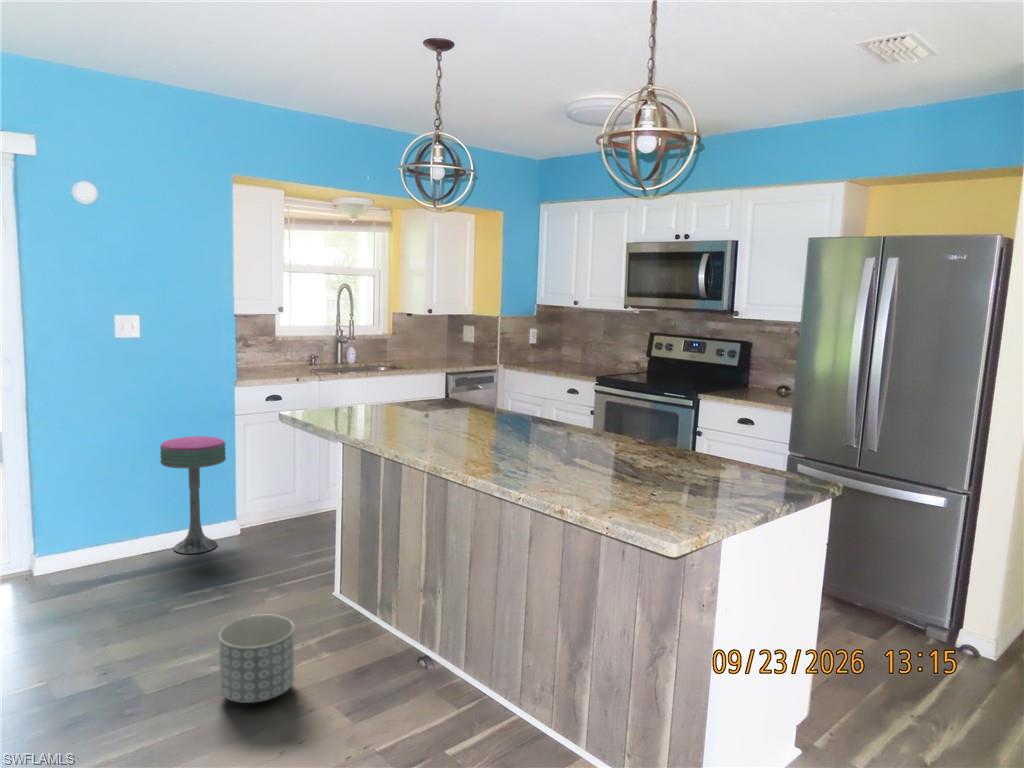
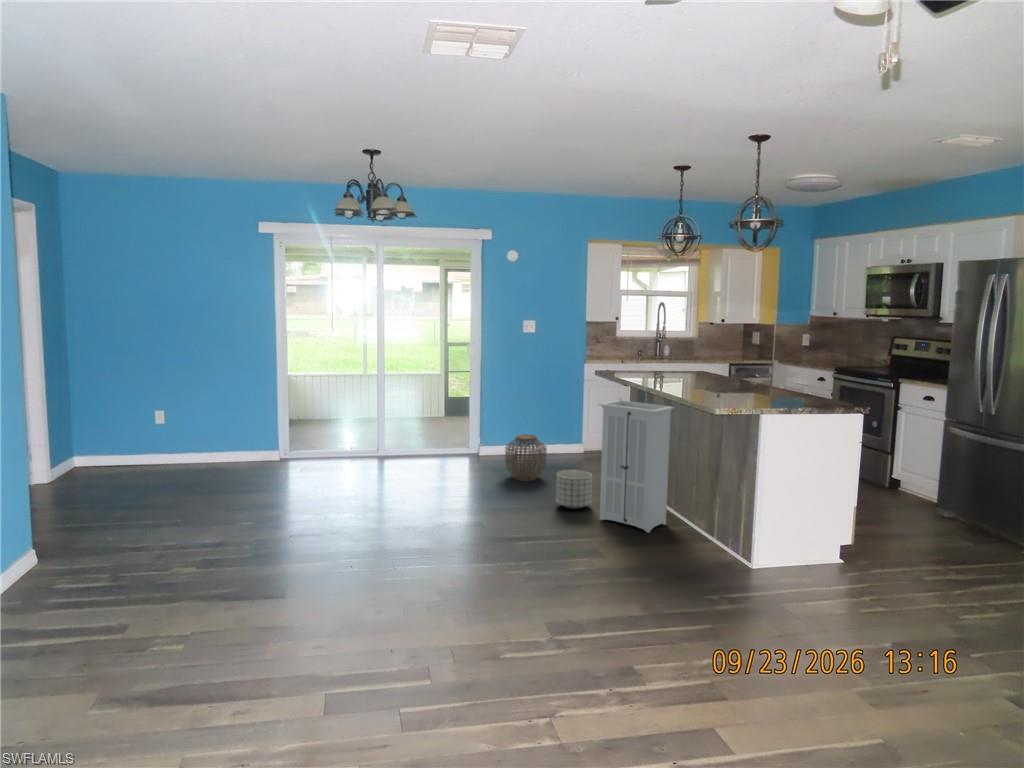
bar stool: present [160,436,226,554] -> none [542,392,576,458]
storage cabinet: none [312,474,457,738] -> present [599,399,674,532]
woven basket: none [93,537,184,633] -> present [505,434,547,481]

